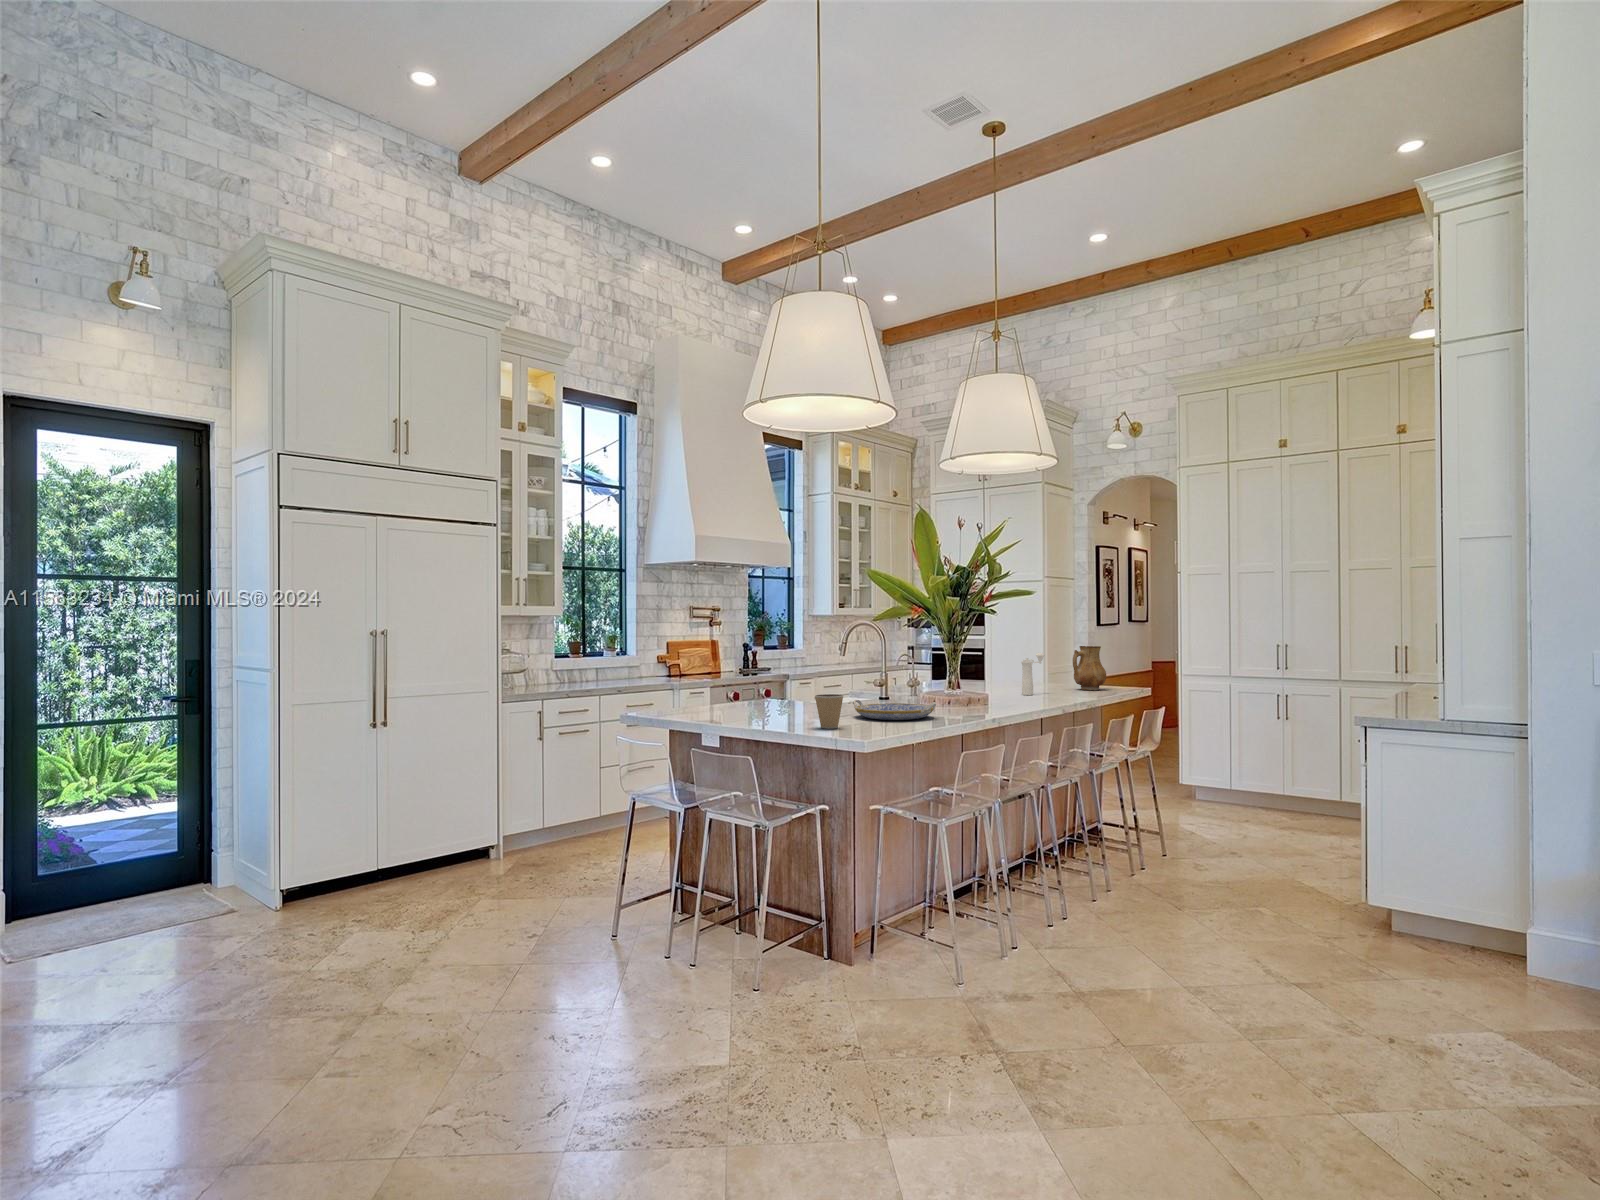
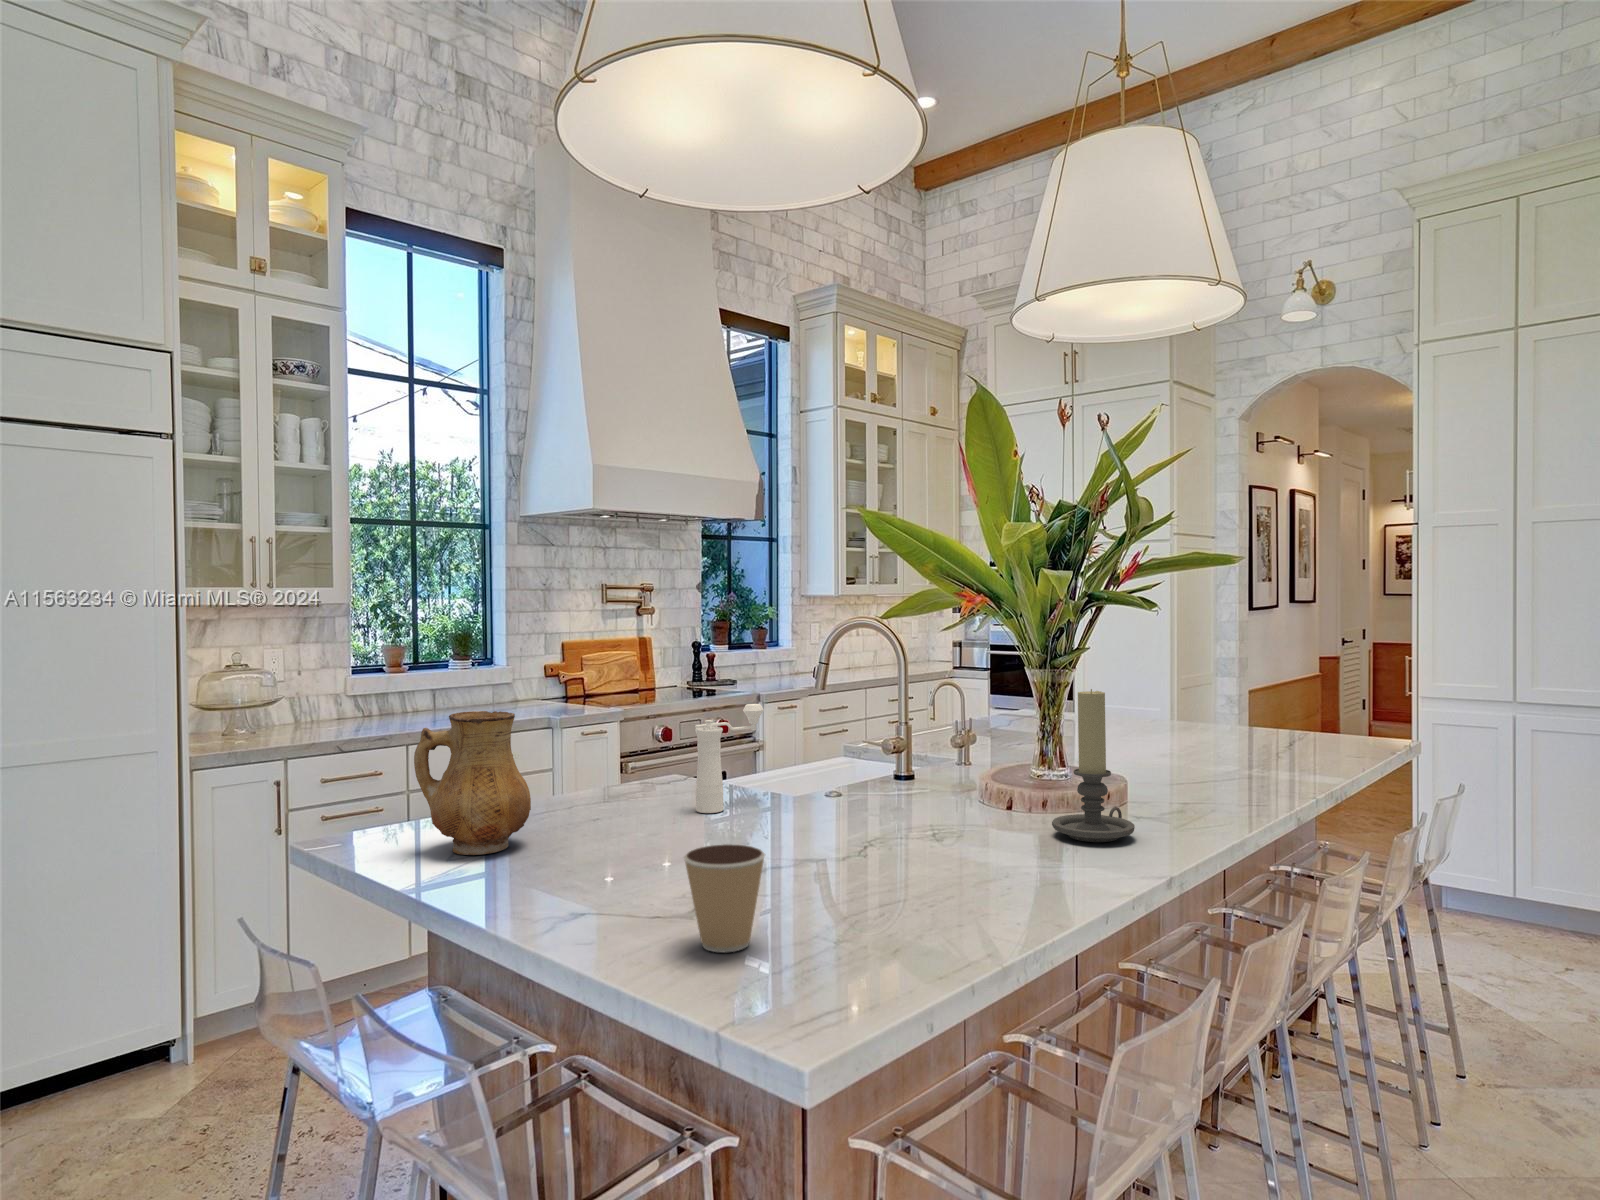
ceramic pitcher: present [1073,646,1106,690] -> present [414,711,531,855]
candle holder: none [952,647,987,712] -> present [1052,689,1135,842]
pepper mill: present [1021,653,1044,695] -> present [695,704,764,813]
serving tray: present [854,700,936,720] -> none [815,822,1020,892]

